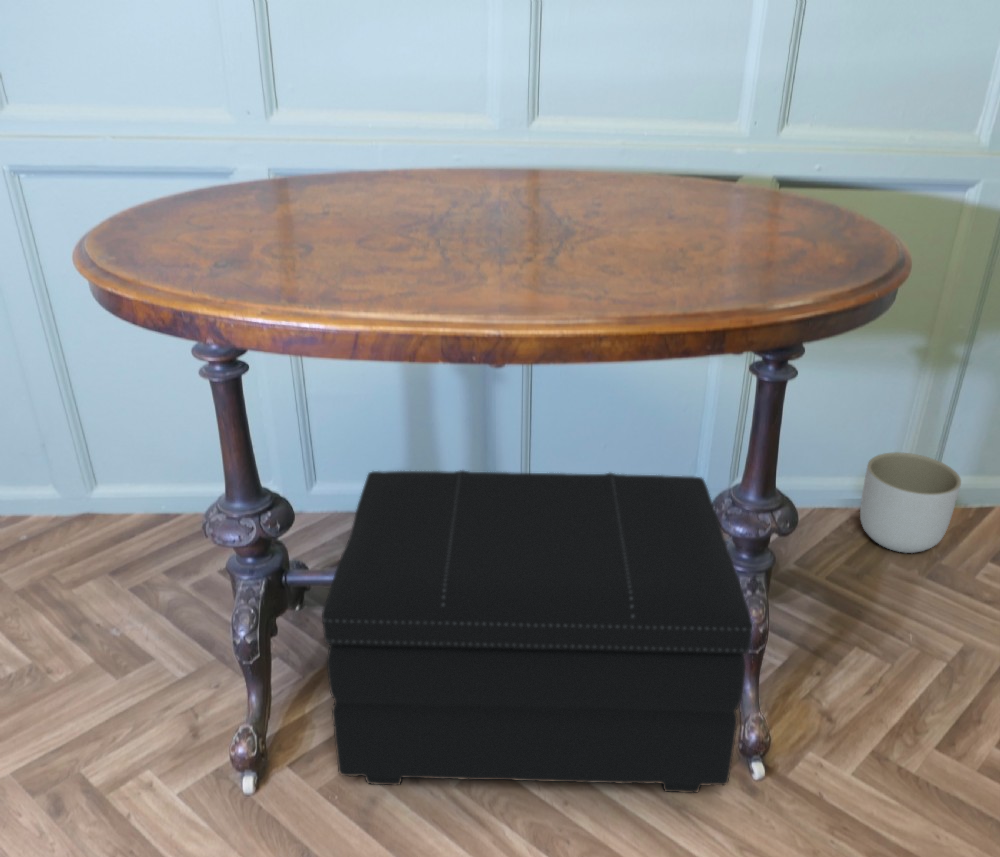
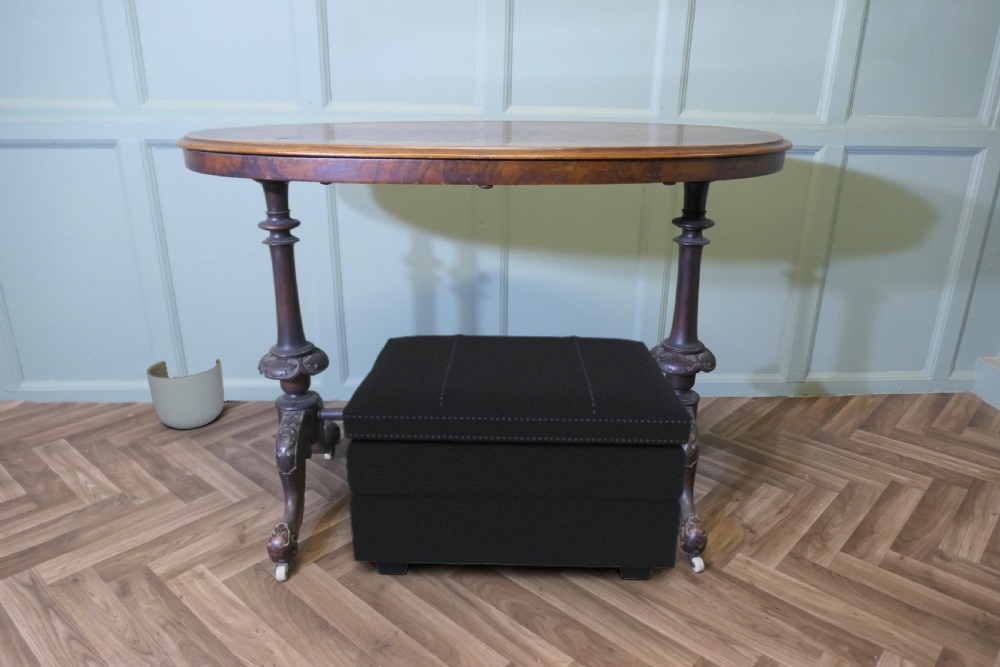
planter: present [860,452,961,553] -> present [147,359,224,429]

